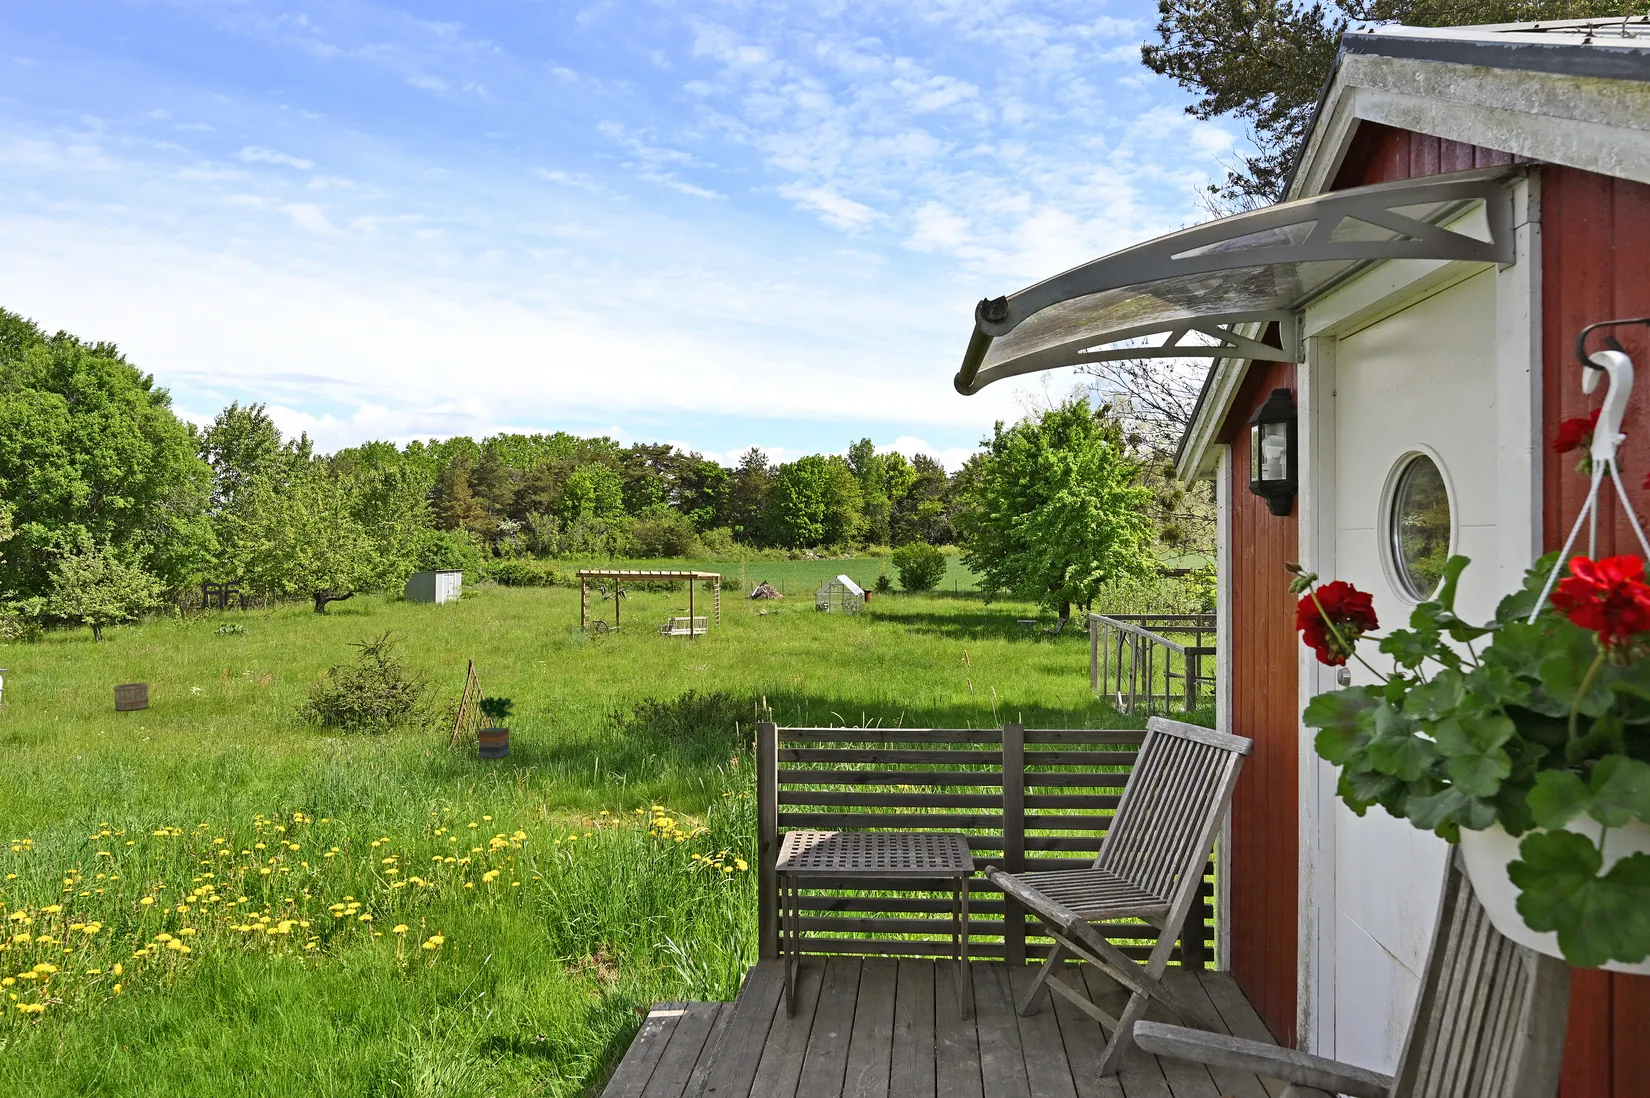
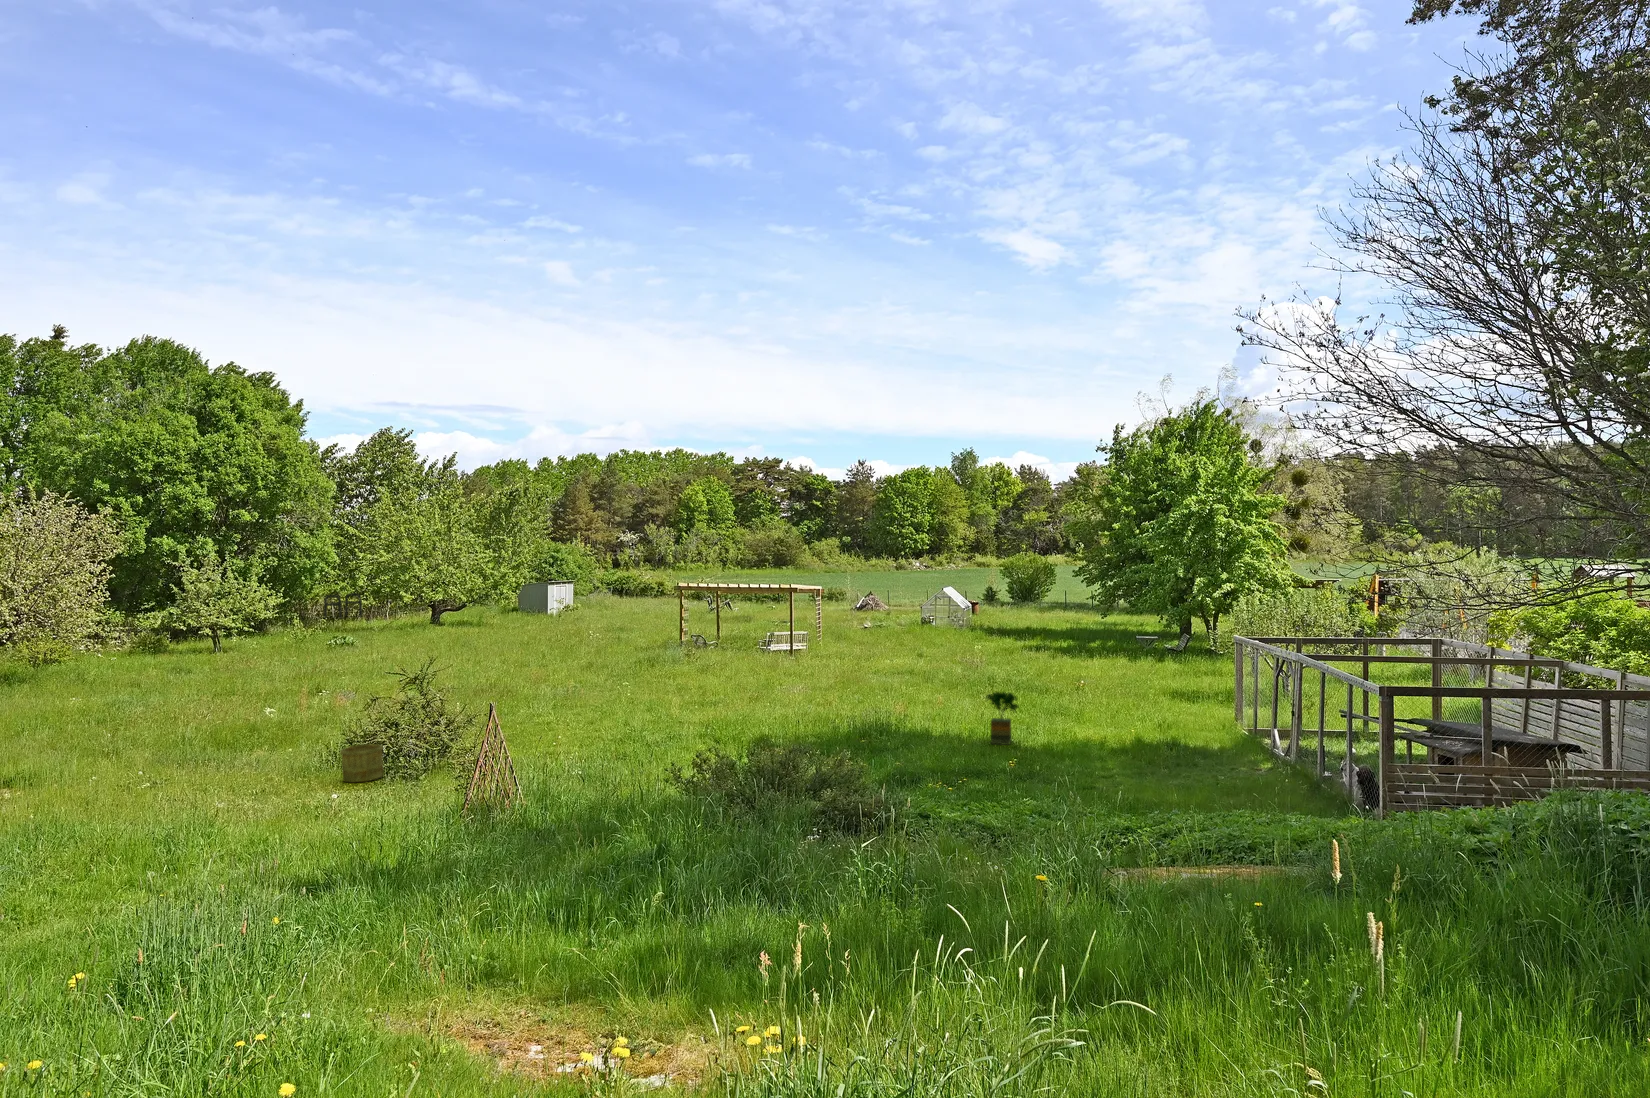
wooden bucket: present [113,683,148,711] -> present [340,744,383,782]
potted tree: present [478,697,515,758] -> present [986,692,1019,745]

